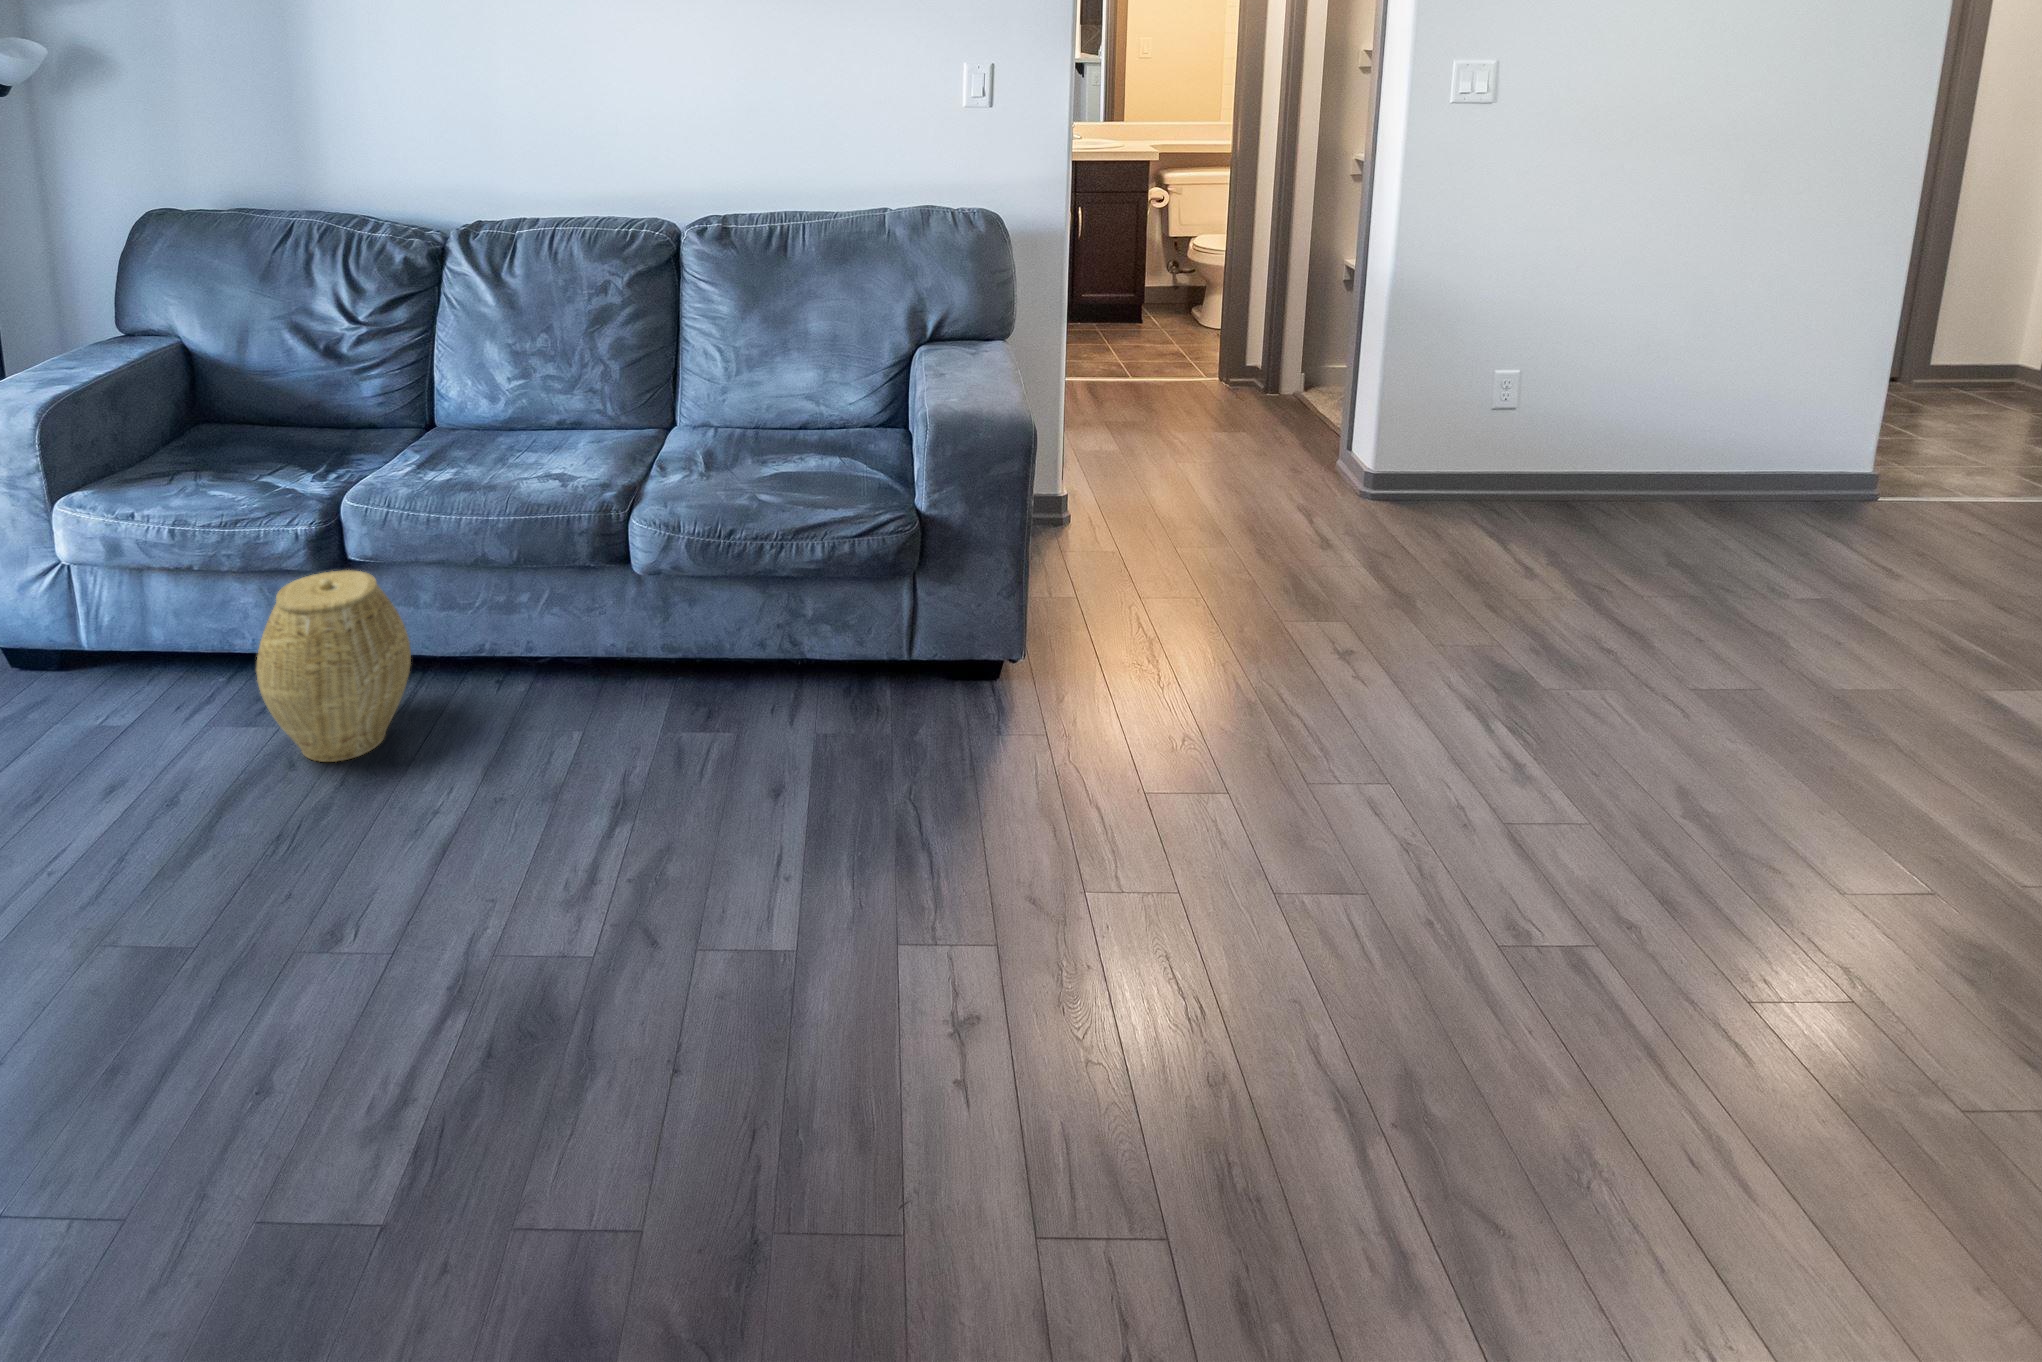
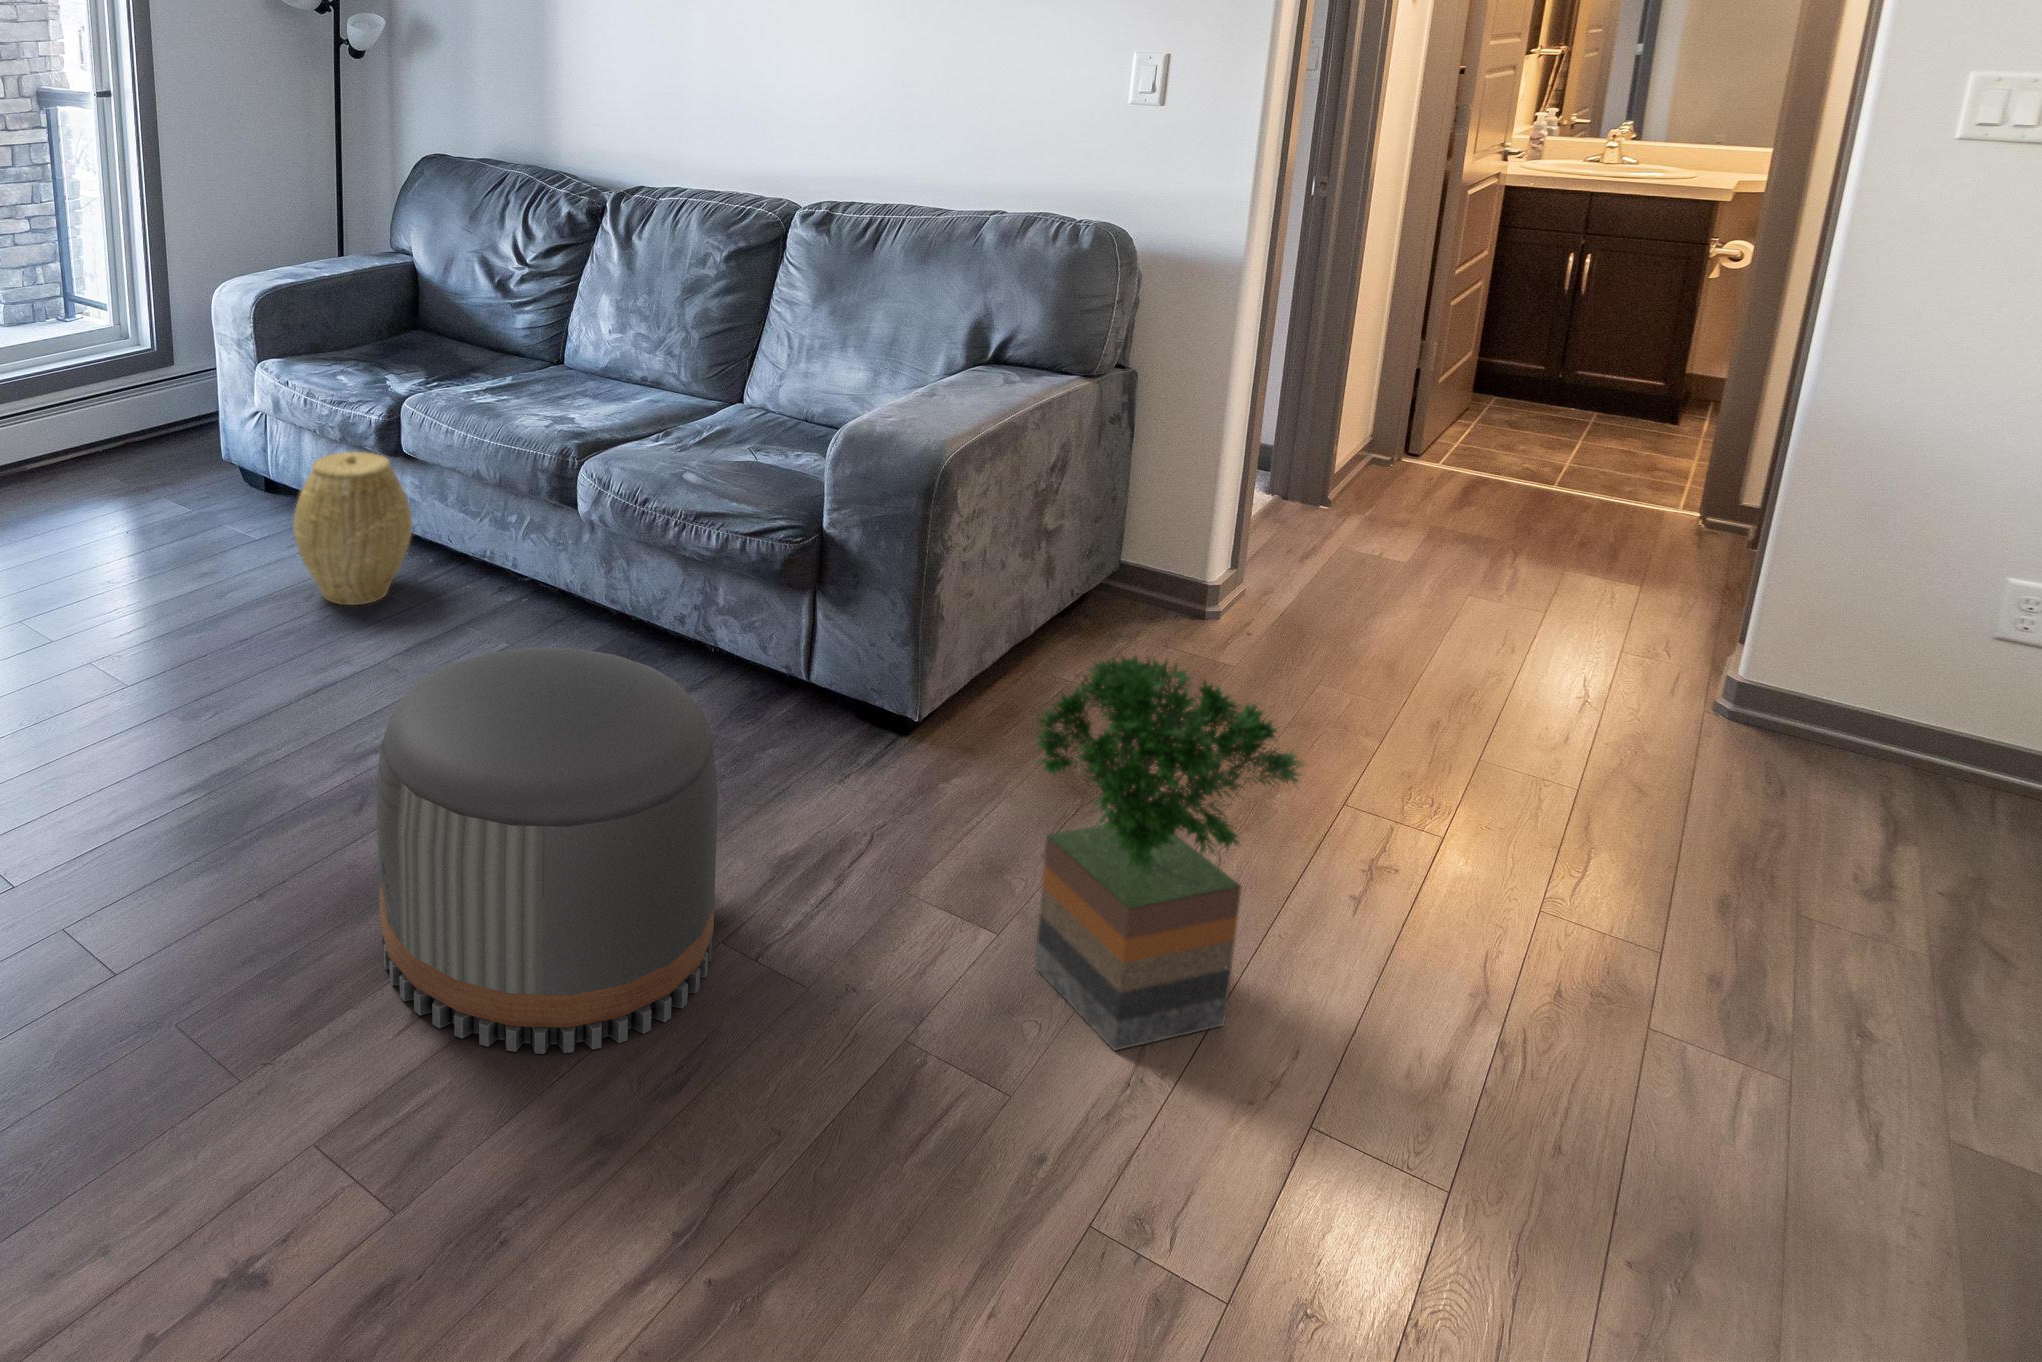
potted tree: none [1281,531,1481,839] -> present [1035,656,1308,1050]
pouf: none [825,678,1173,1116] -> present [376,648,718,1054]

